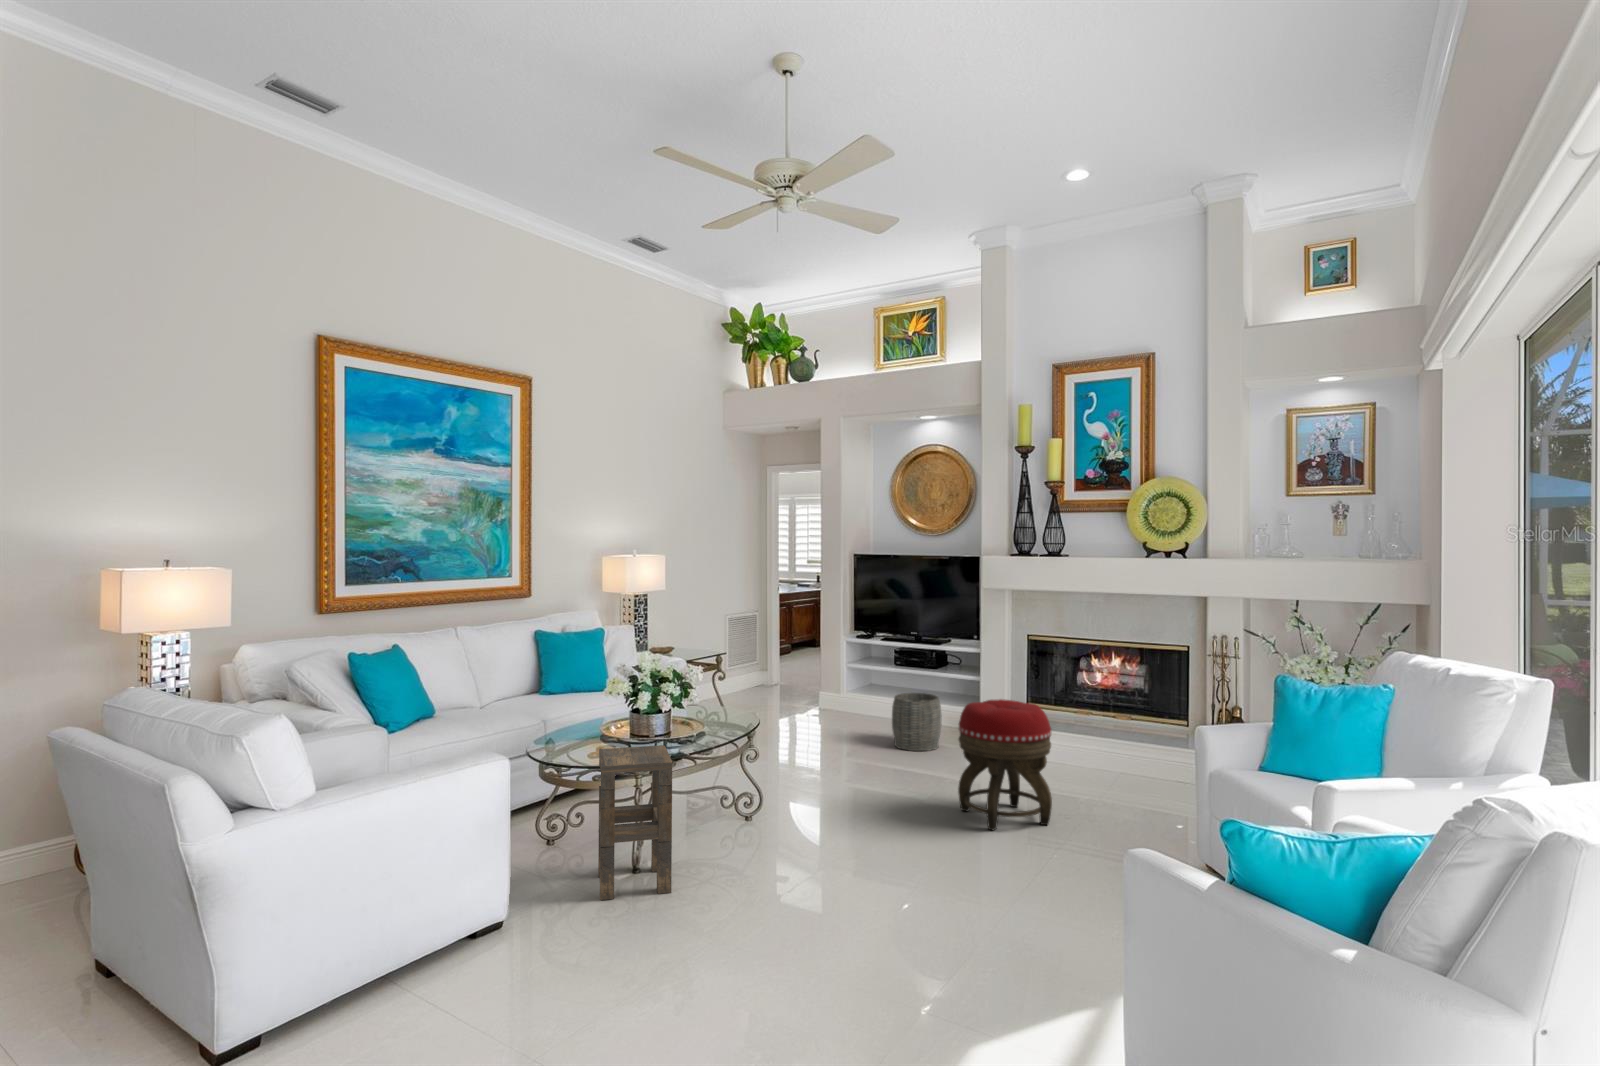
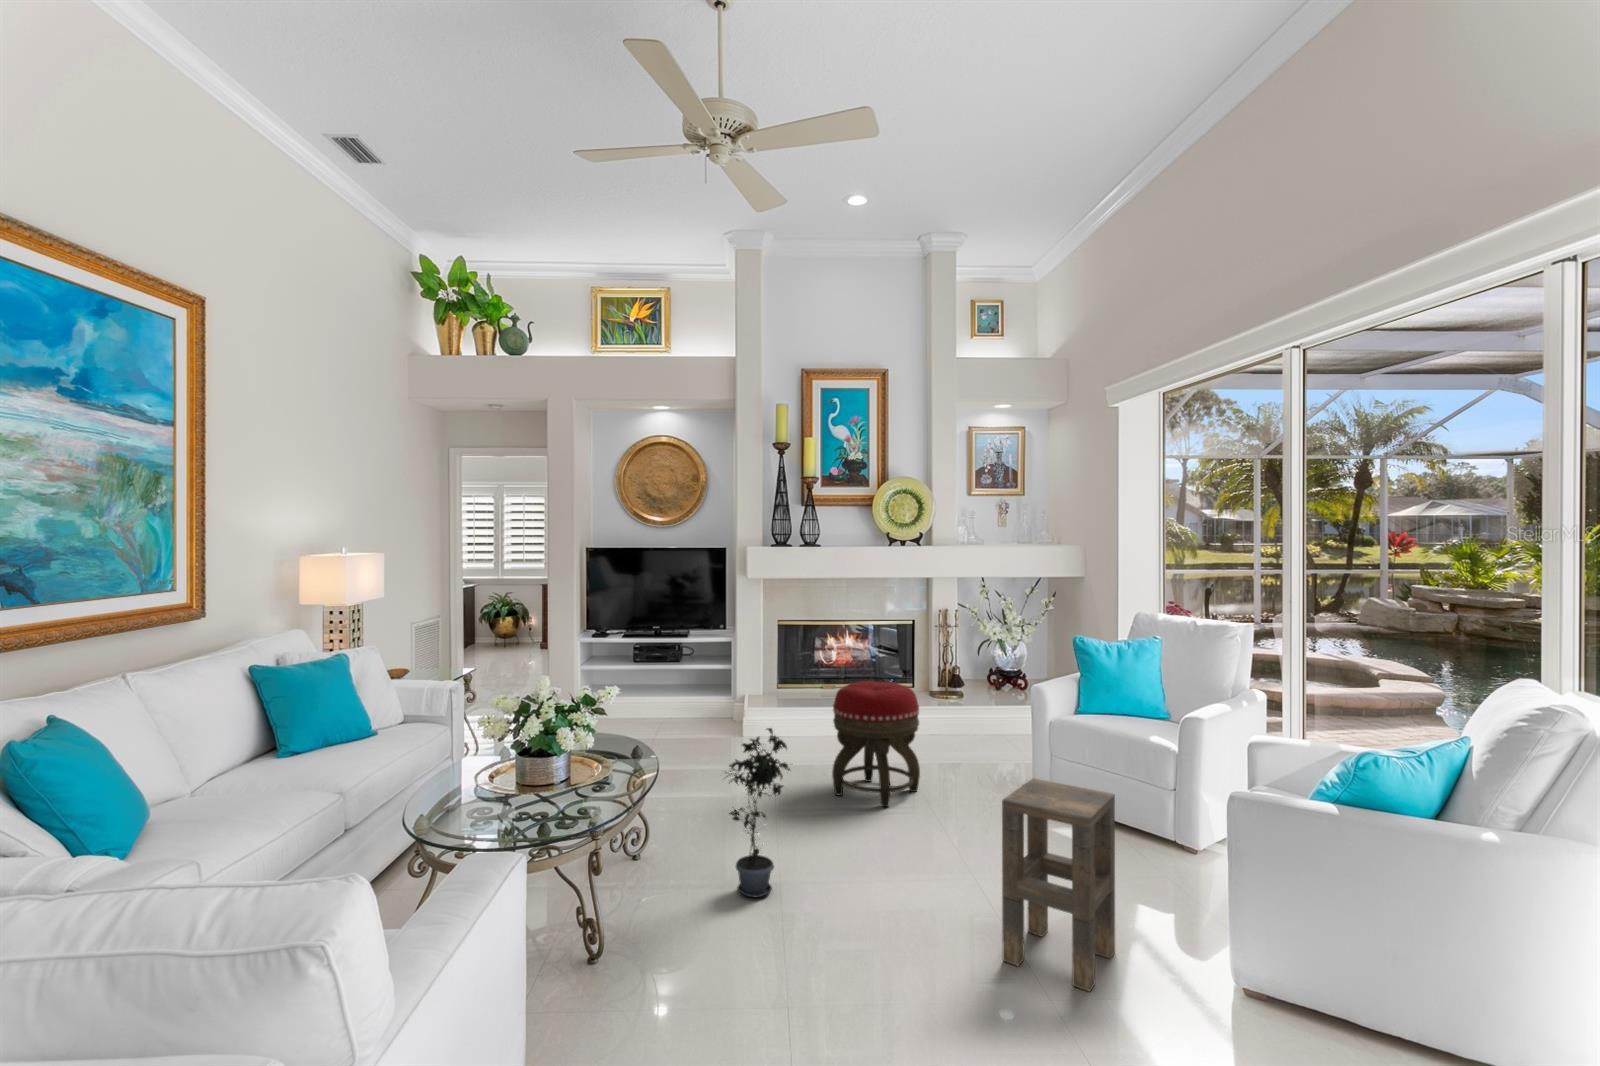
woven basket: present [892,693,942,751] -> none [675,688,726,749]
potted plant: none [750,716,809,862] -> present [727,728,790,897]
side table: present [598,745,672,900] -> present [1002,778,1115,991]

